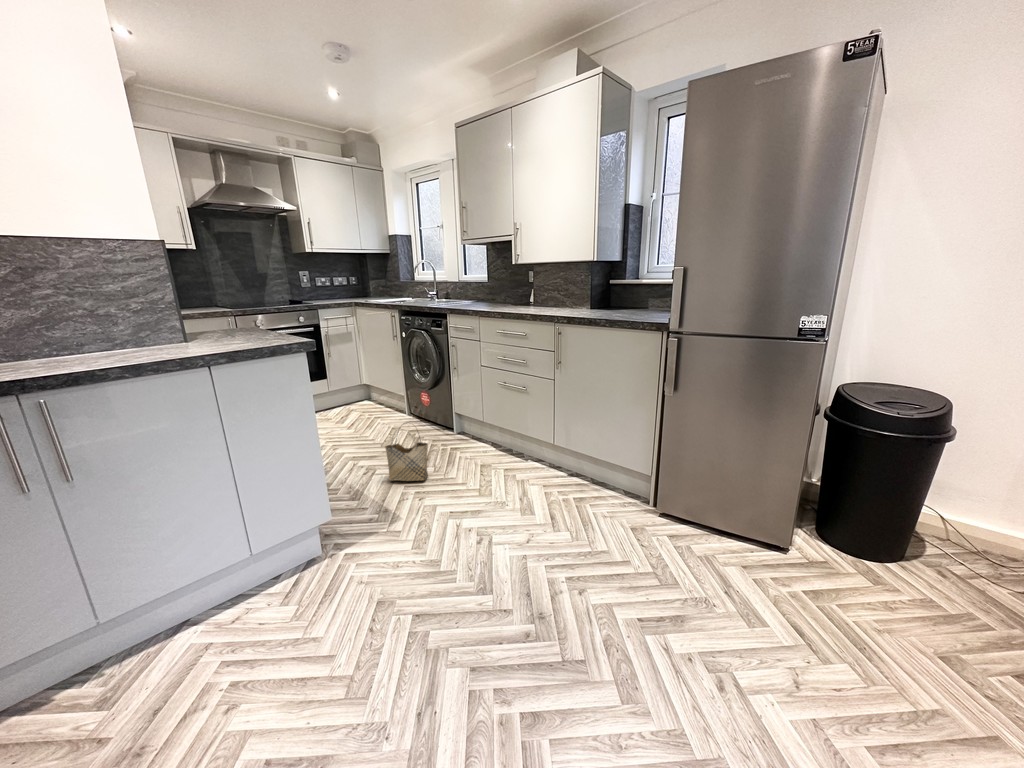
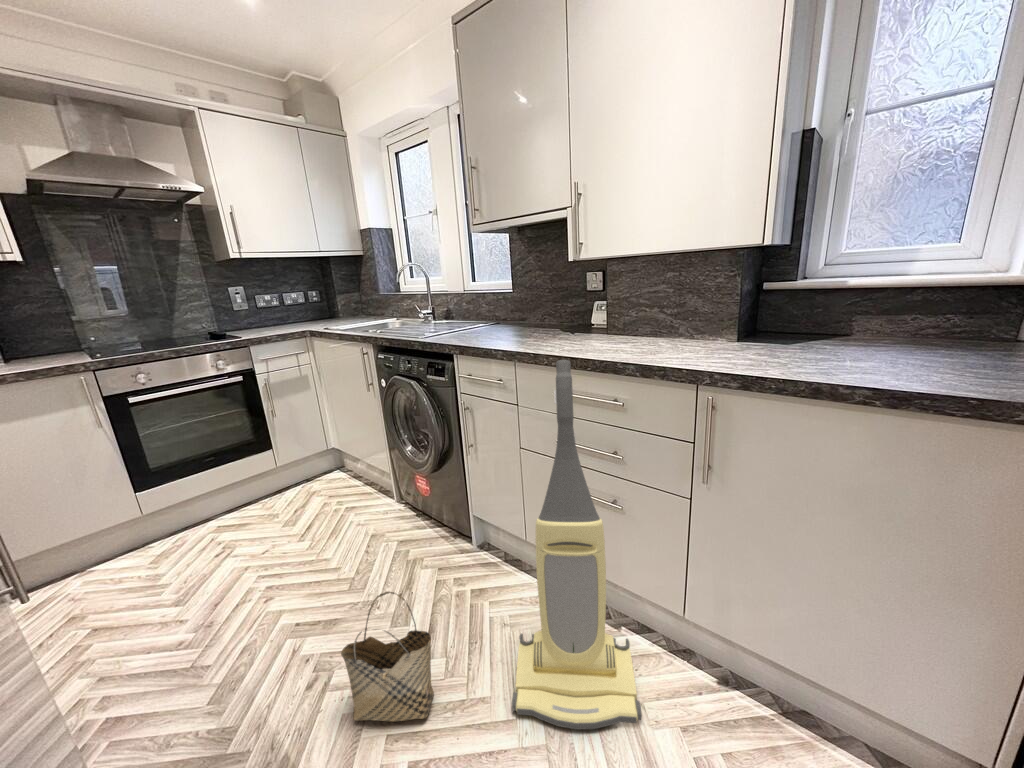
vacuum cleaner: none [465,311,527,484] -> present [512,360,642,730]

